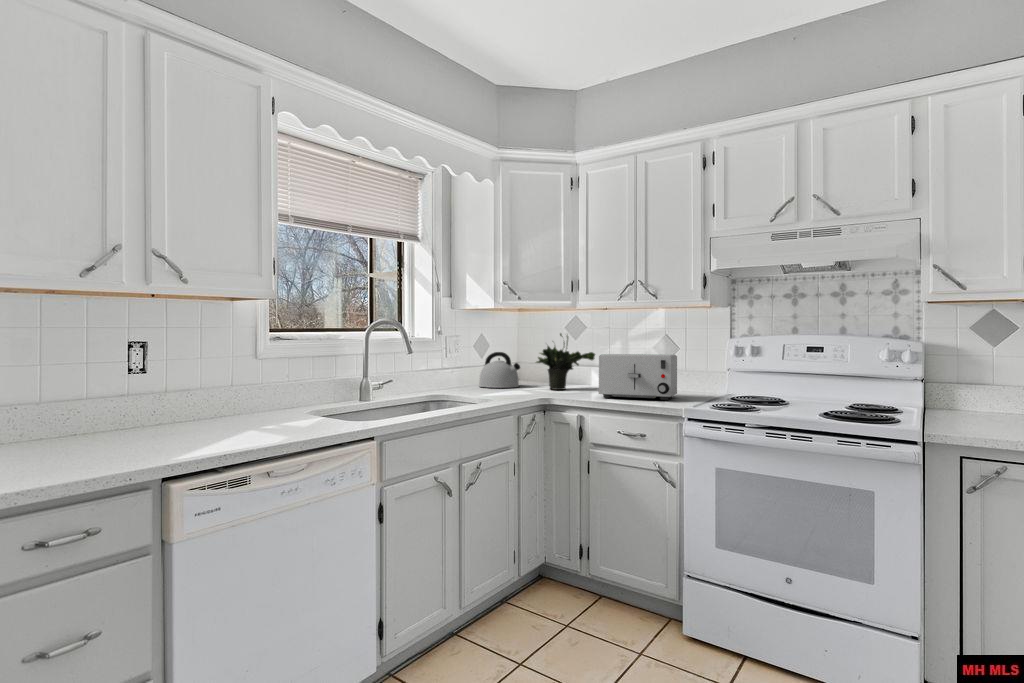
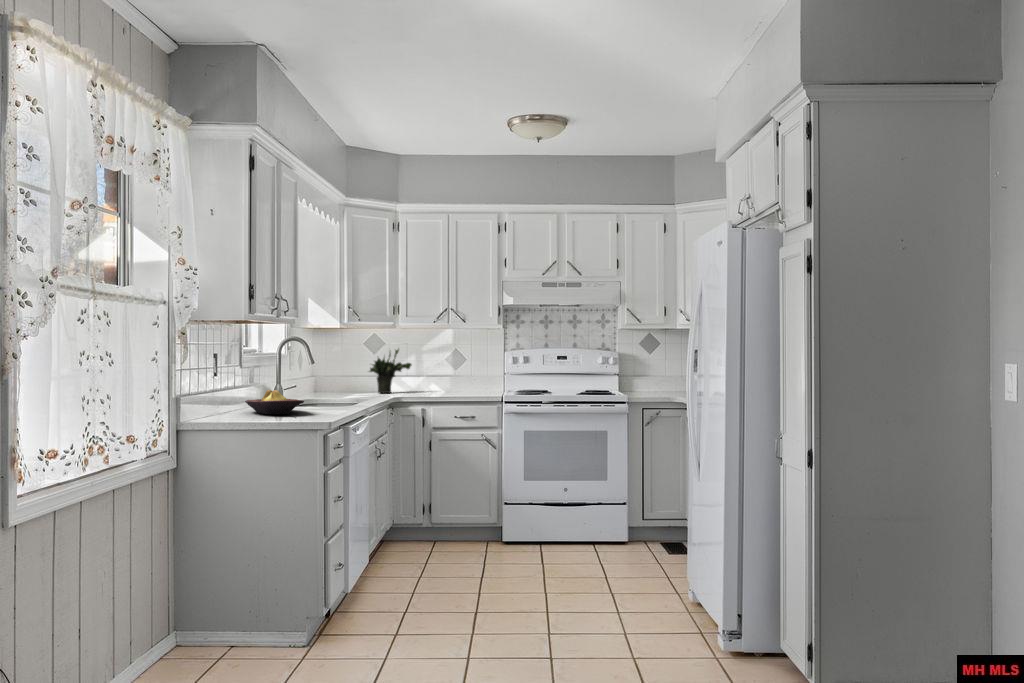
kettle: present [479,352,520,388] -> none [310,364,349,394]
toaster: present [599,354,677,400] -> none [432,362,486,394]
fruit bowl: none [203,393,300,433] -> present [245,390,304,414]

